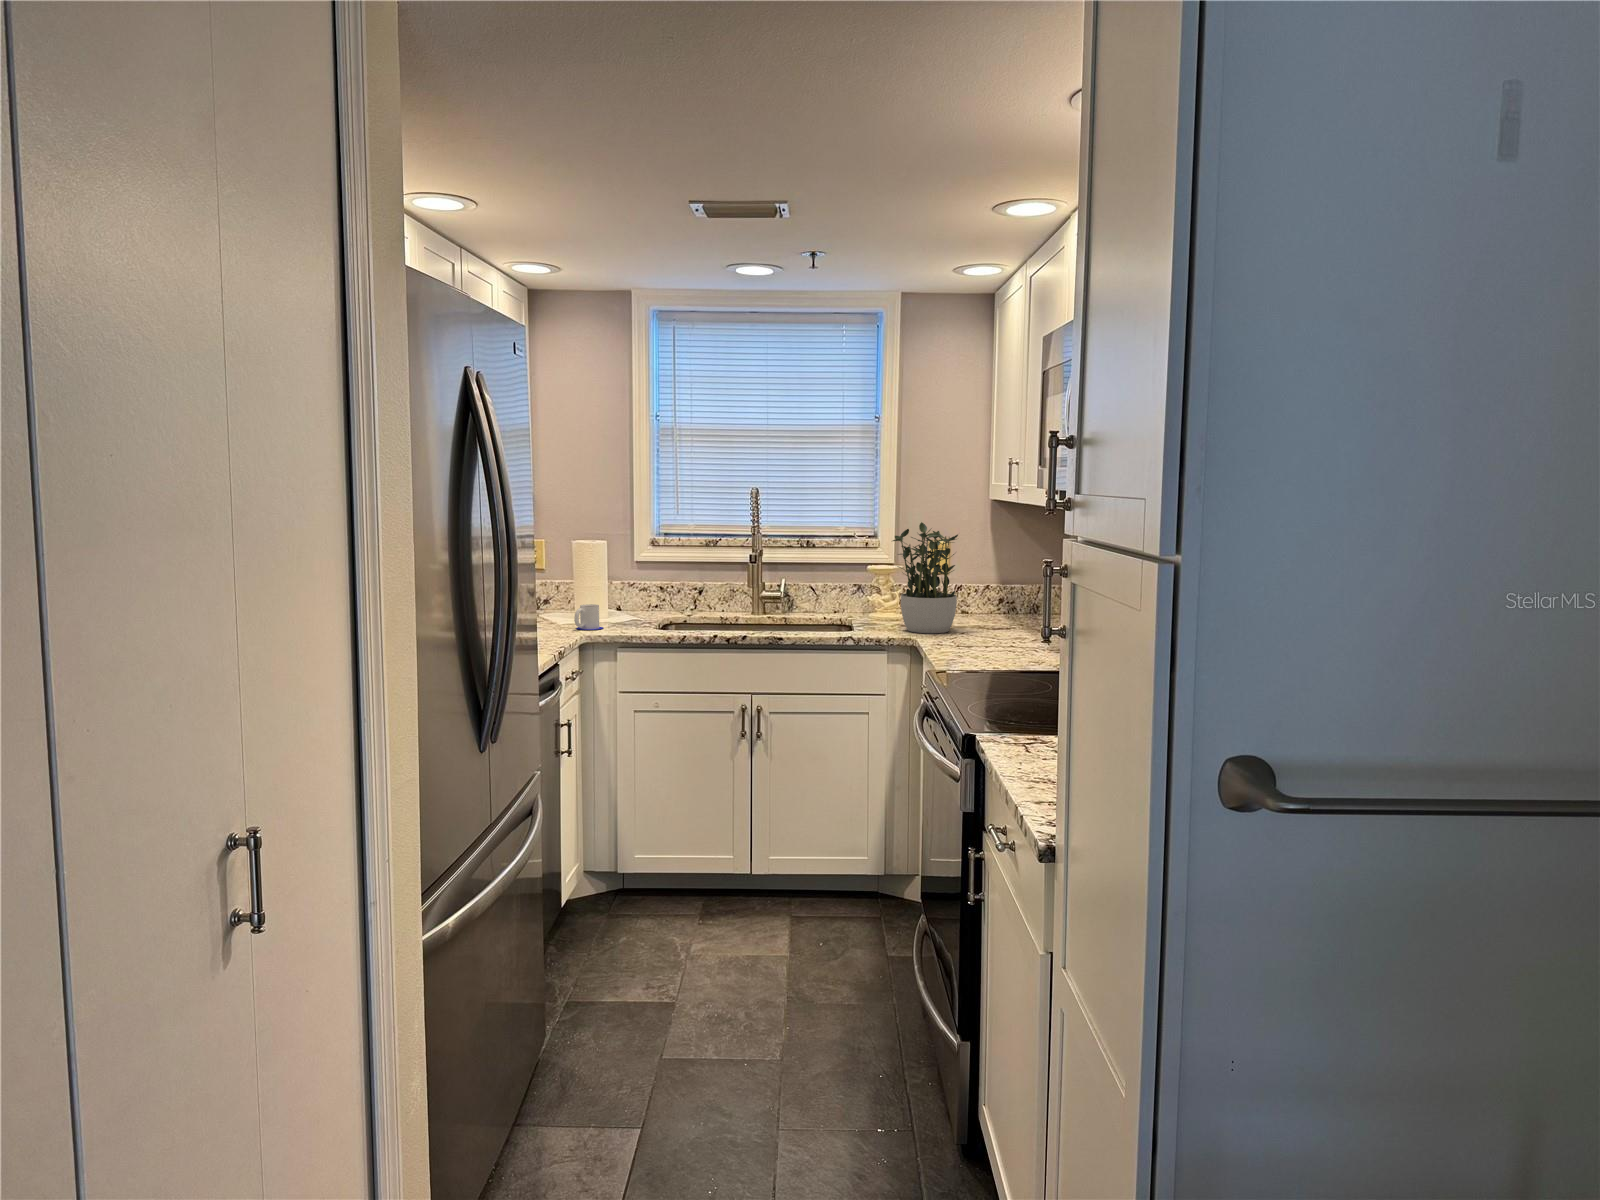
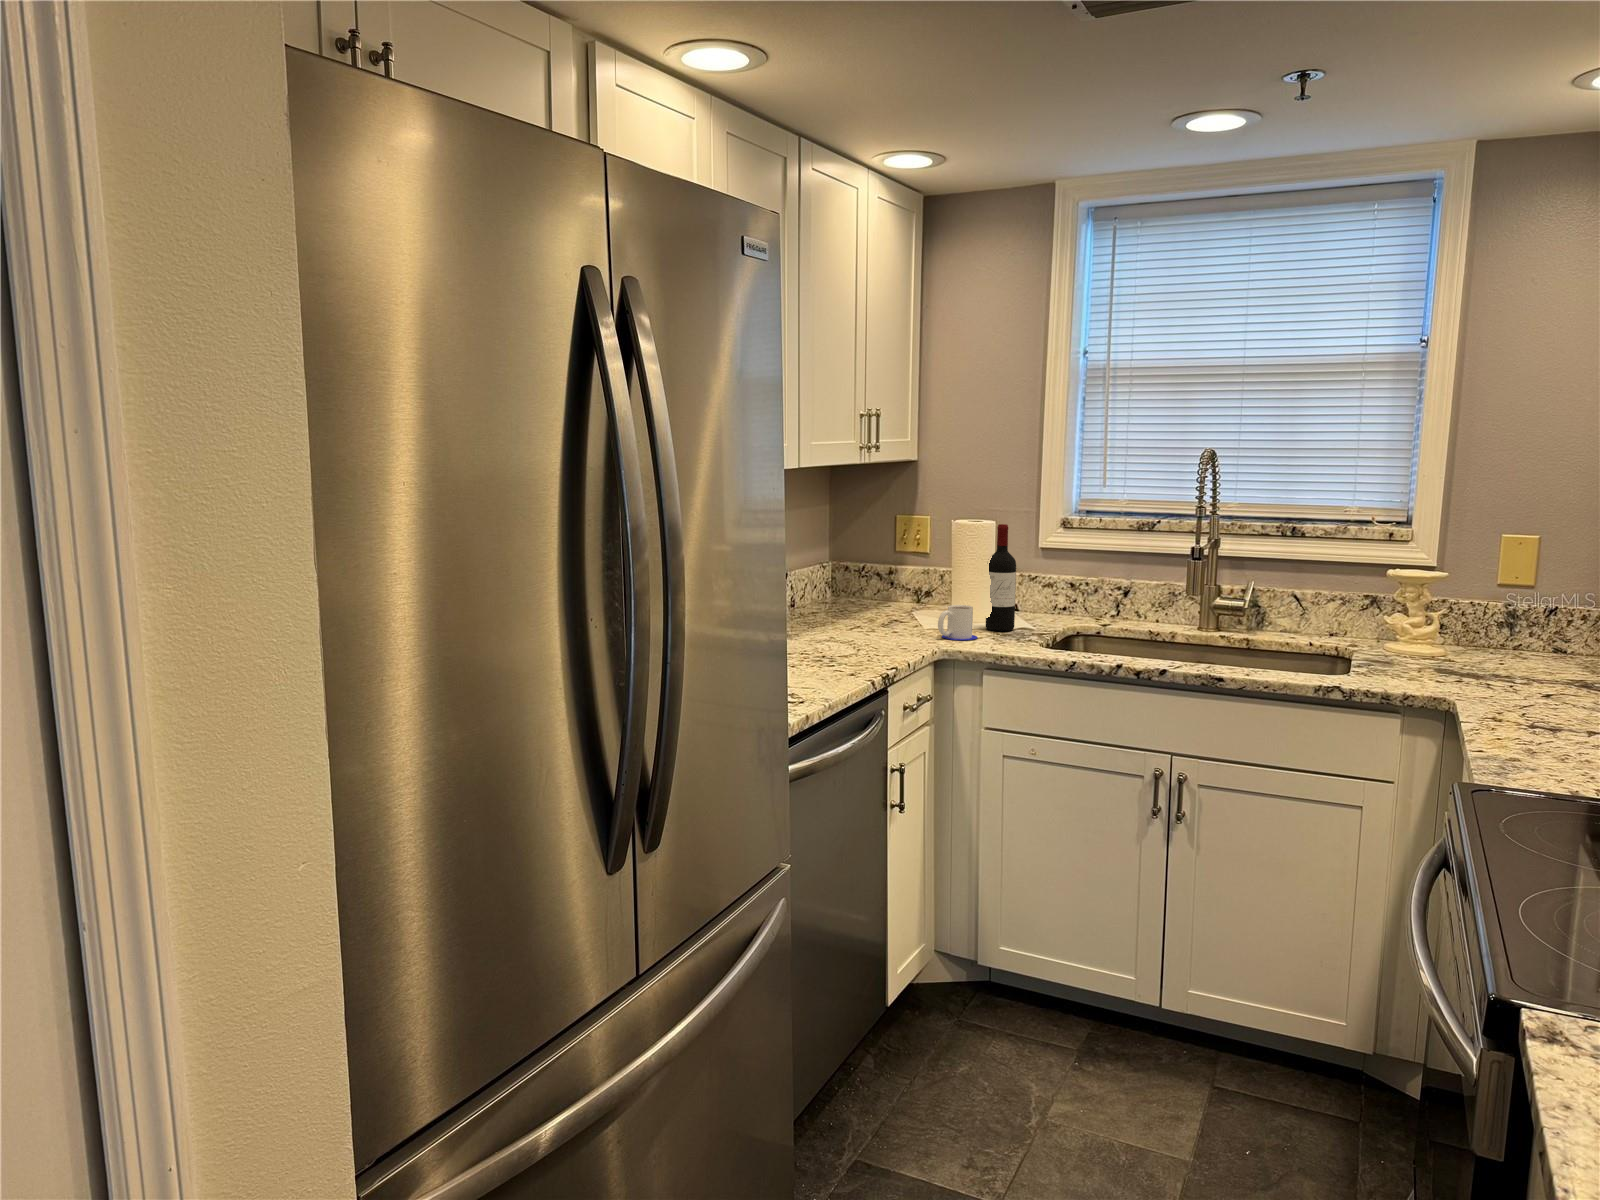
potted plant: present [893,522,958,633] -> none [1422,509,1557,690]
wine bottle: none [603,544,626,623] -> present [986,524,1016,631]

